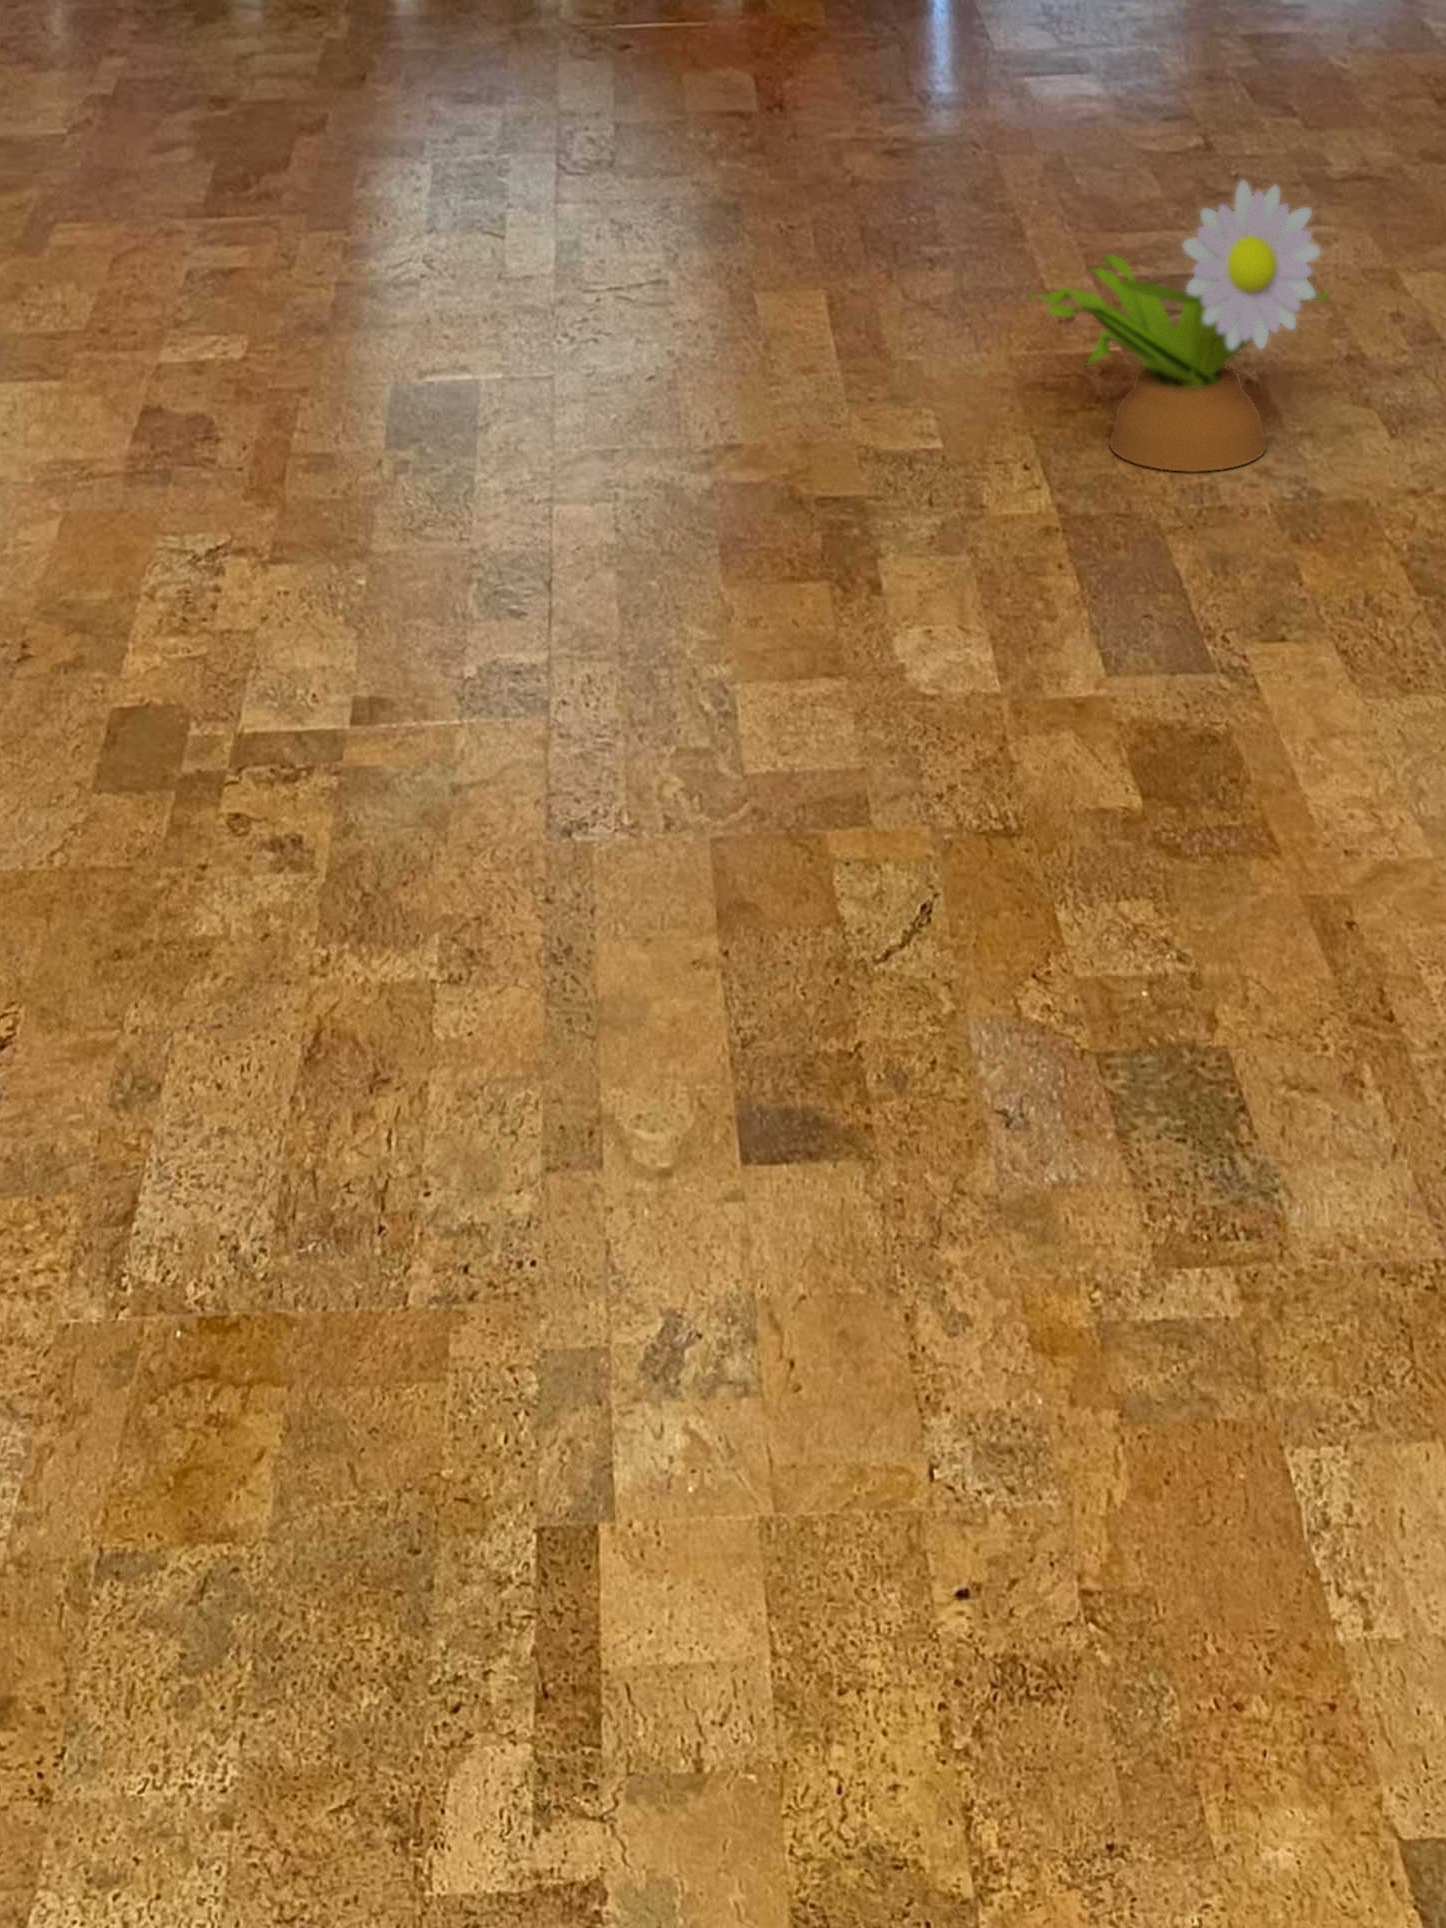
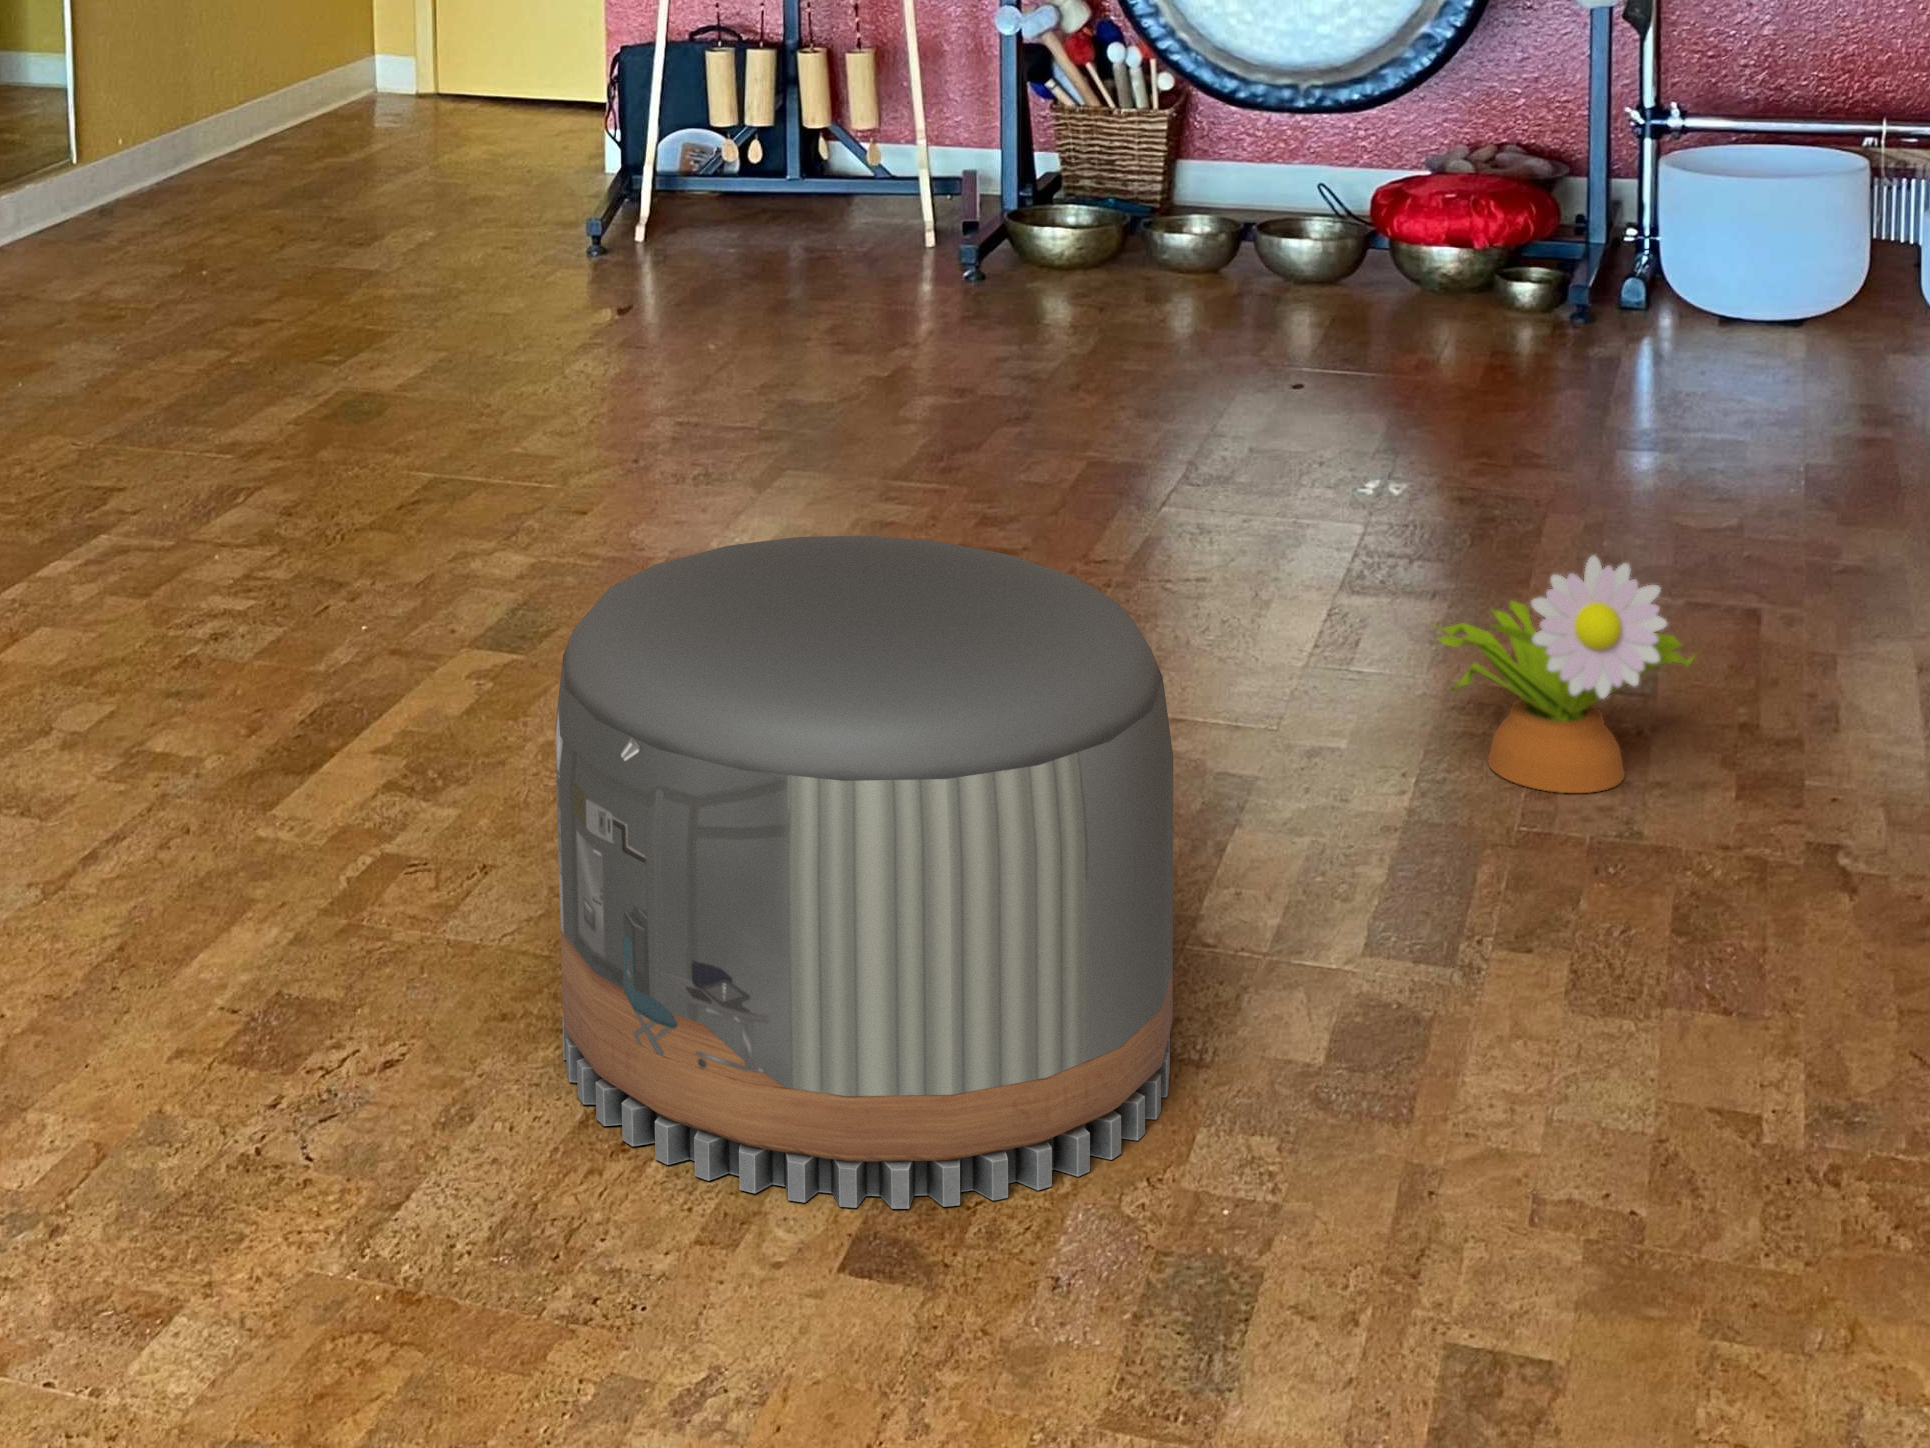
pouf: none [191,240,996,1097] -> present [555,536,1173,1209]

